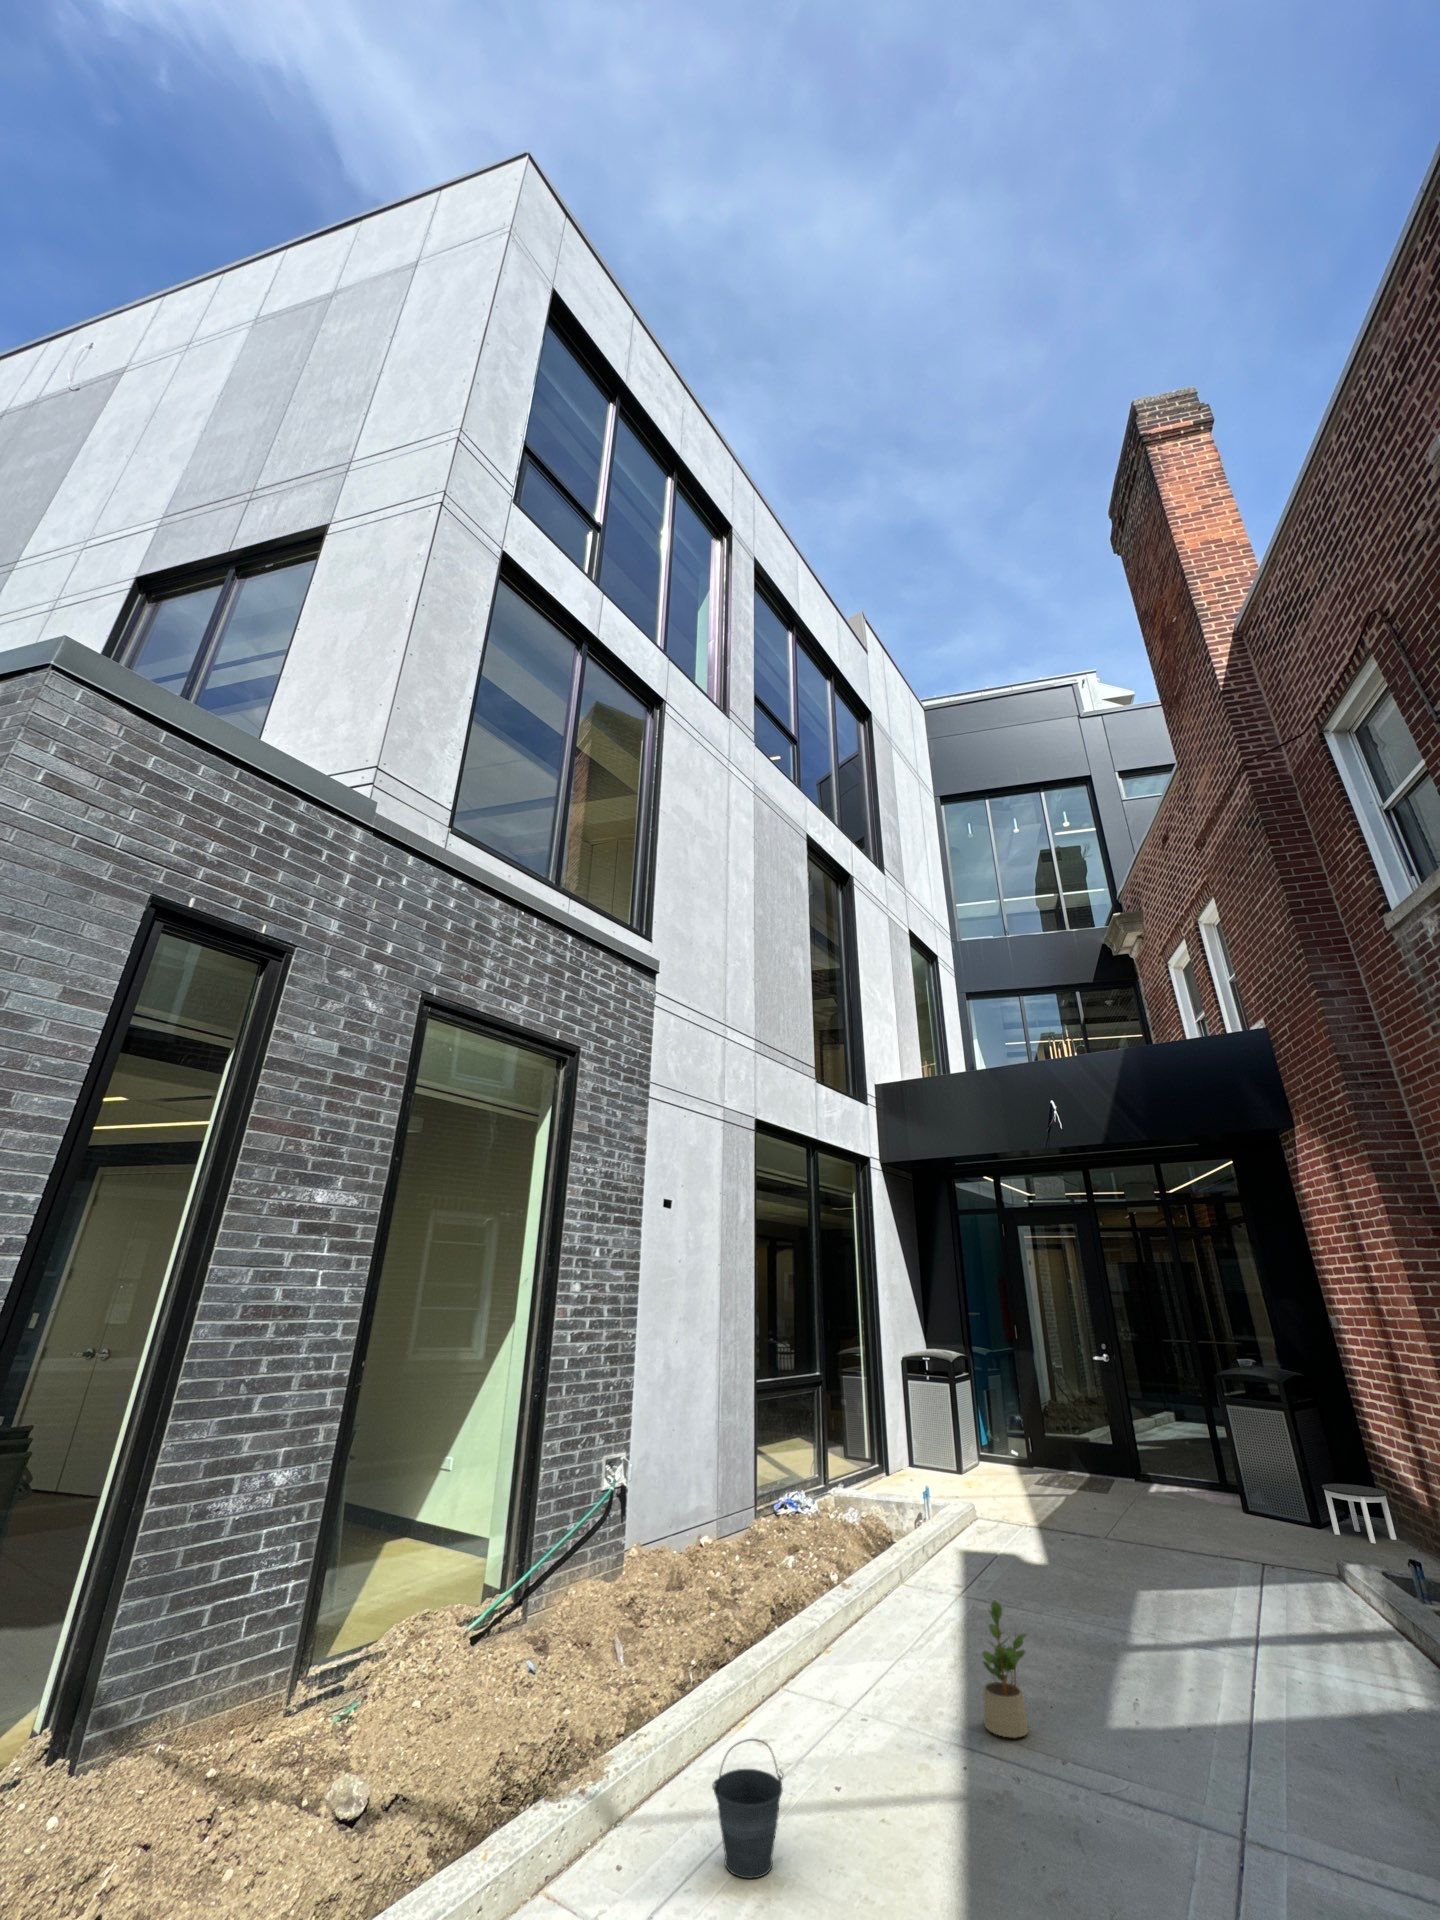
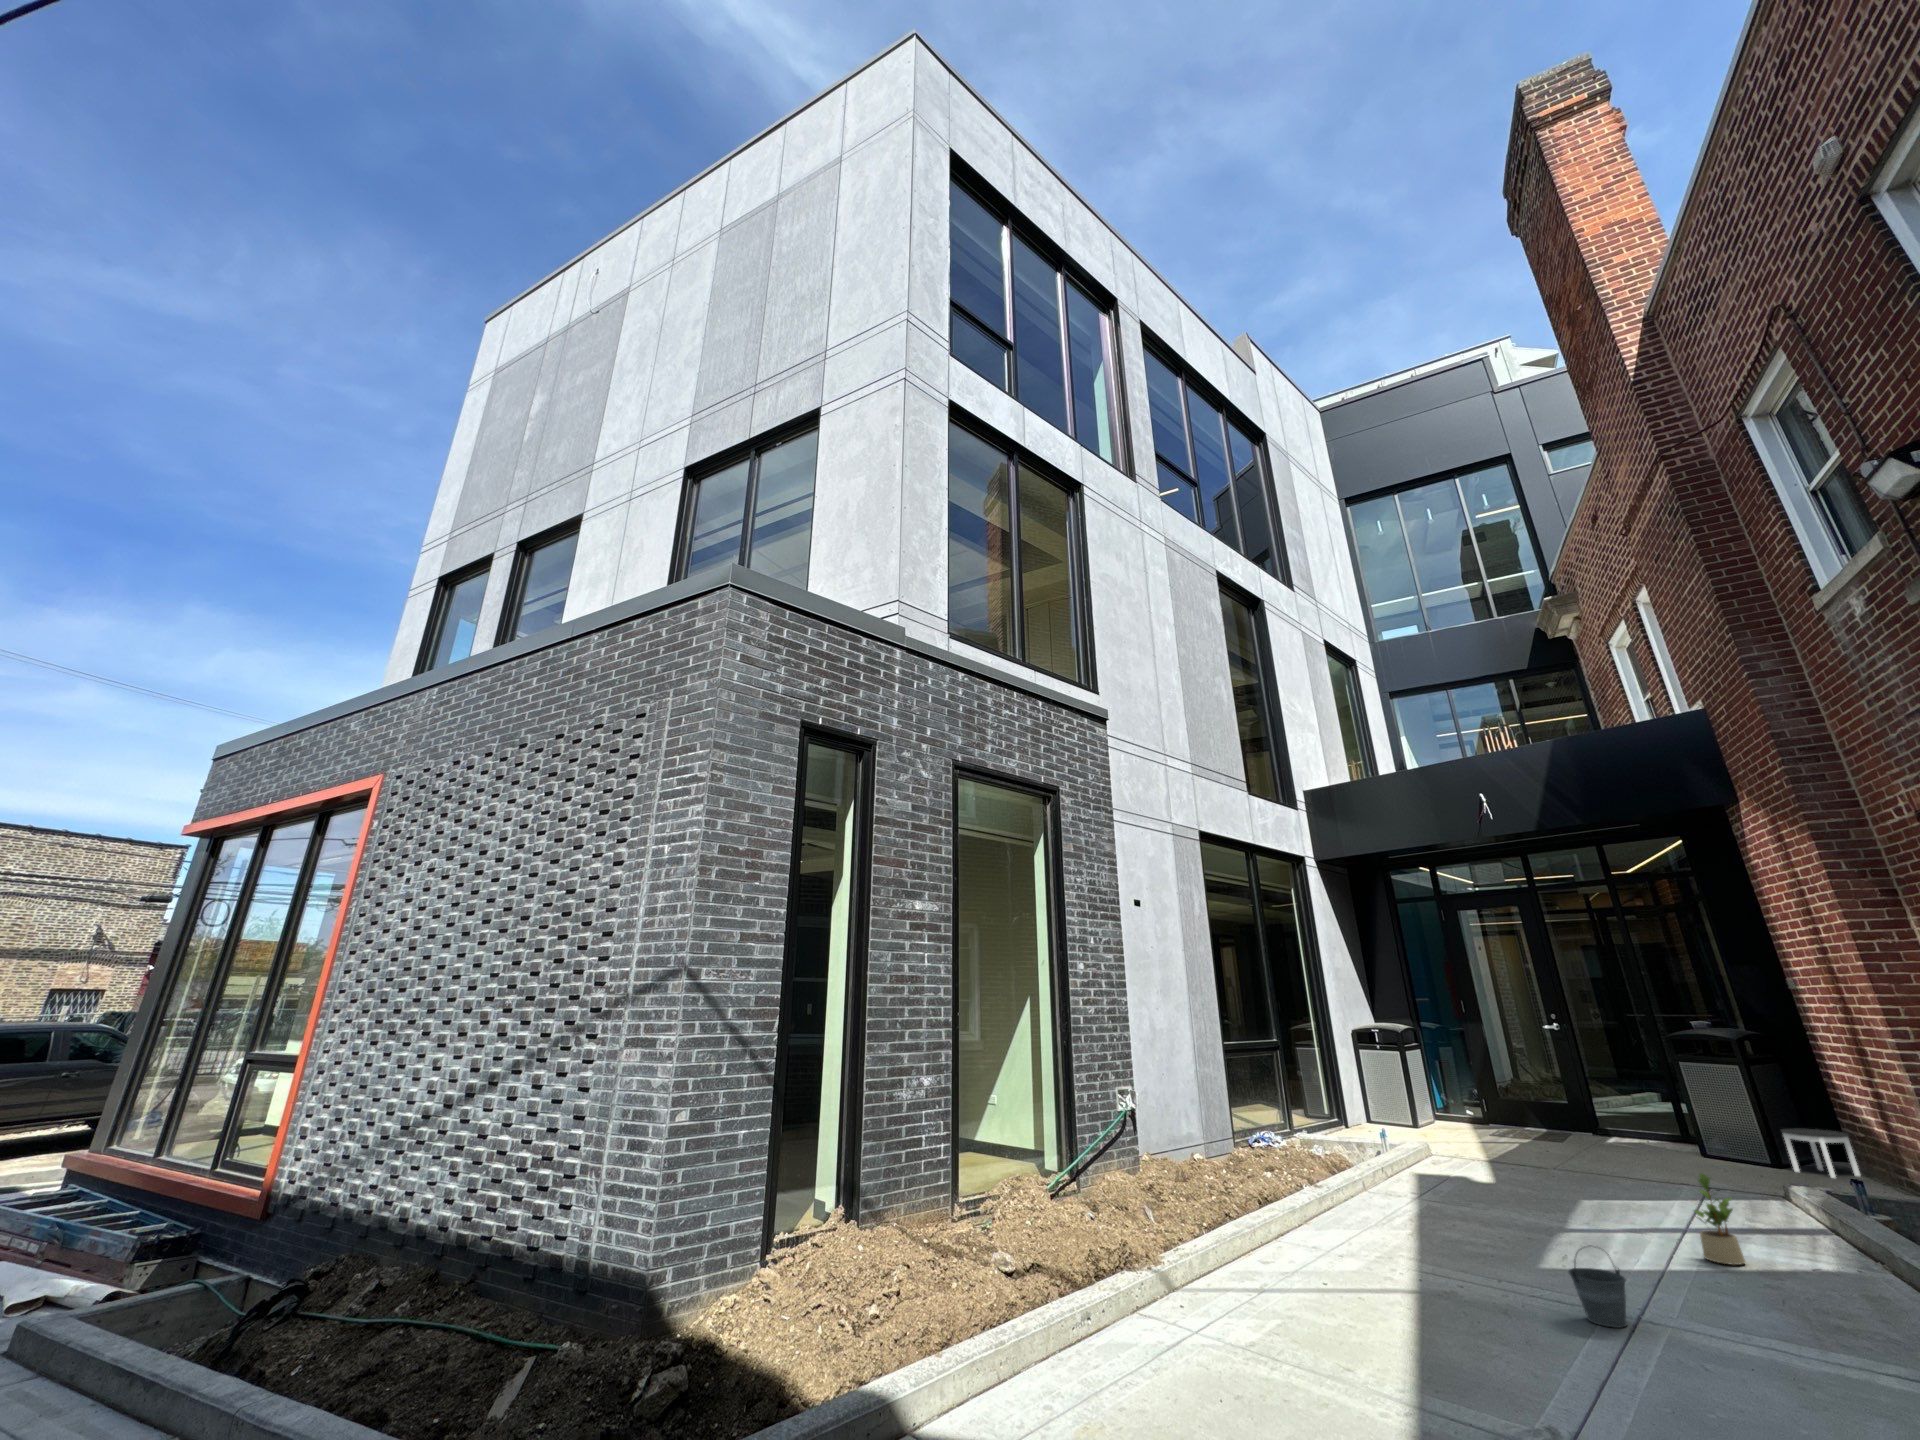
potted plant: present [982,1600,1029,1738] -> present [1694,1173,1745,1265]
bucket: present [712,1739,783,1878] -> present [1568,1249,1627,1328]

